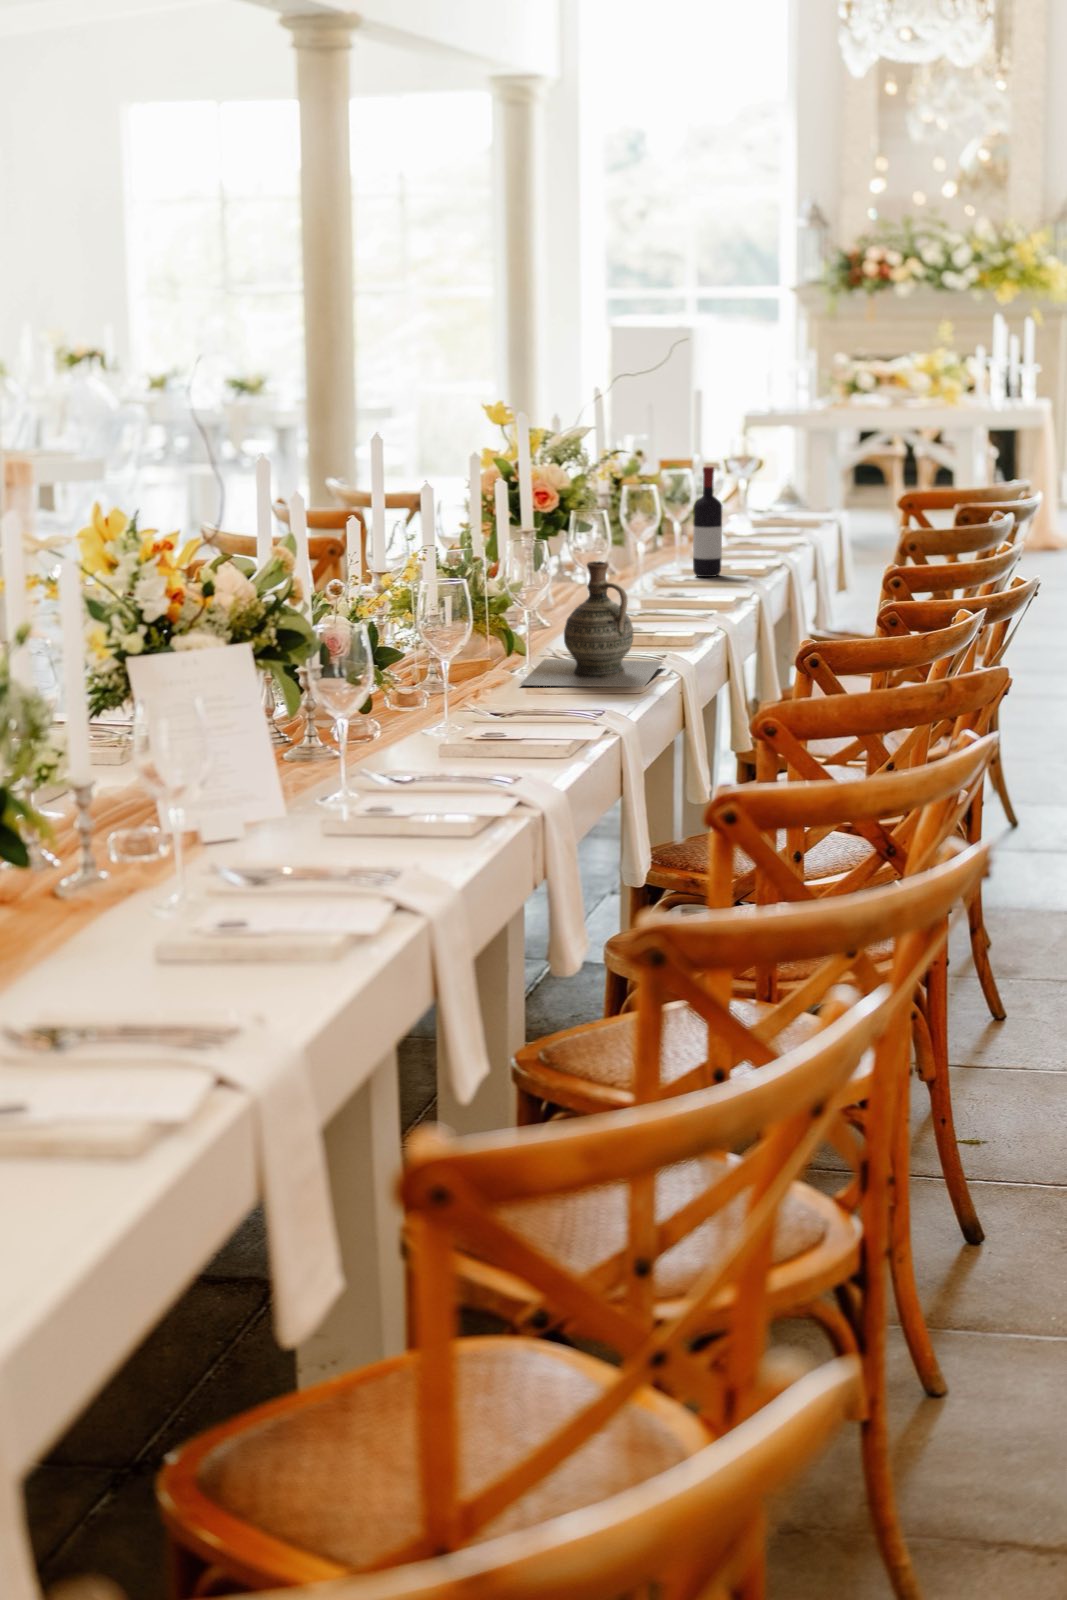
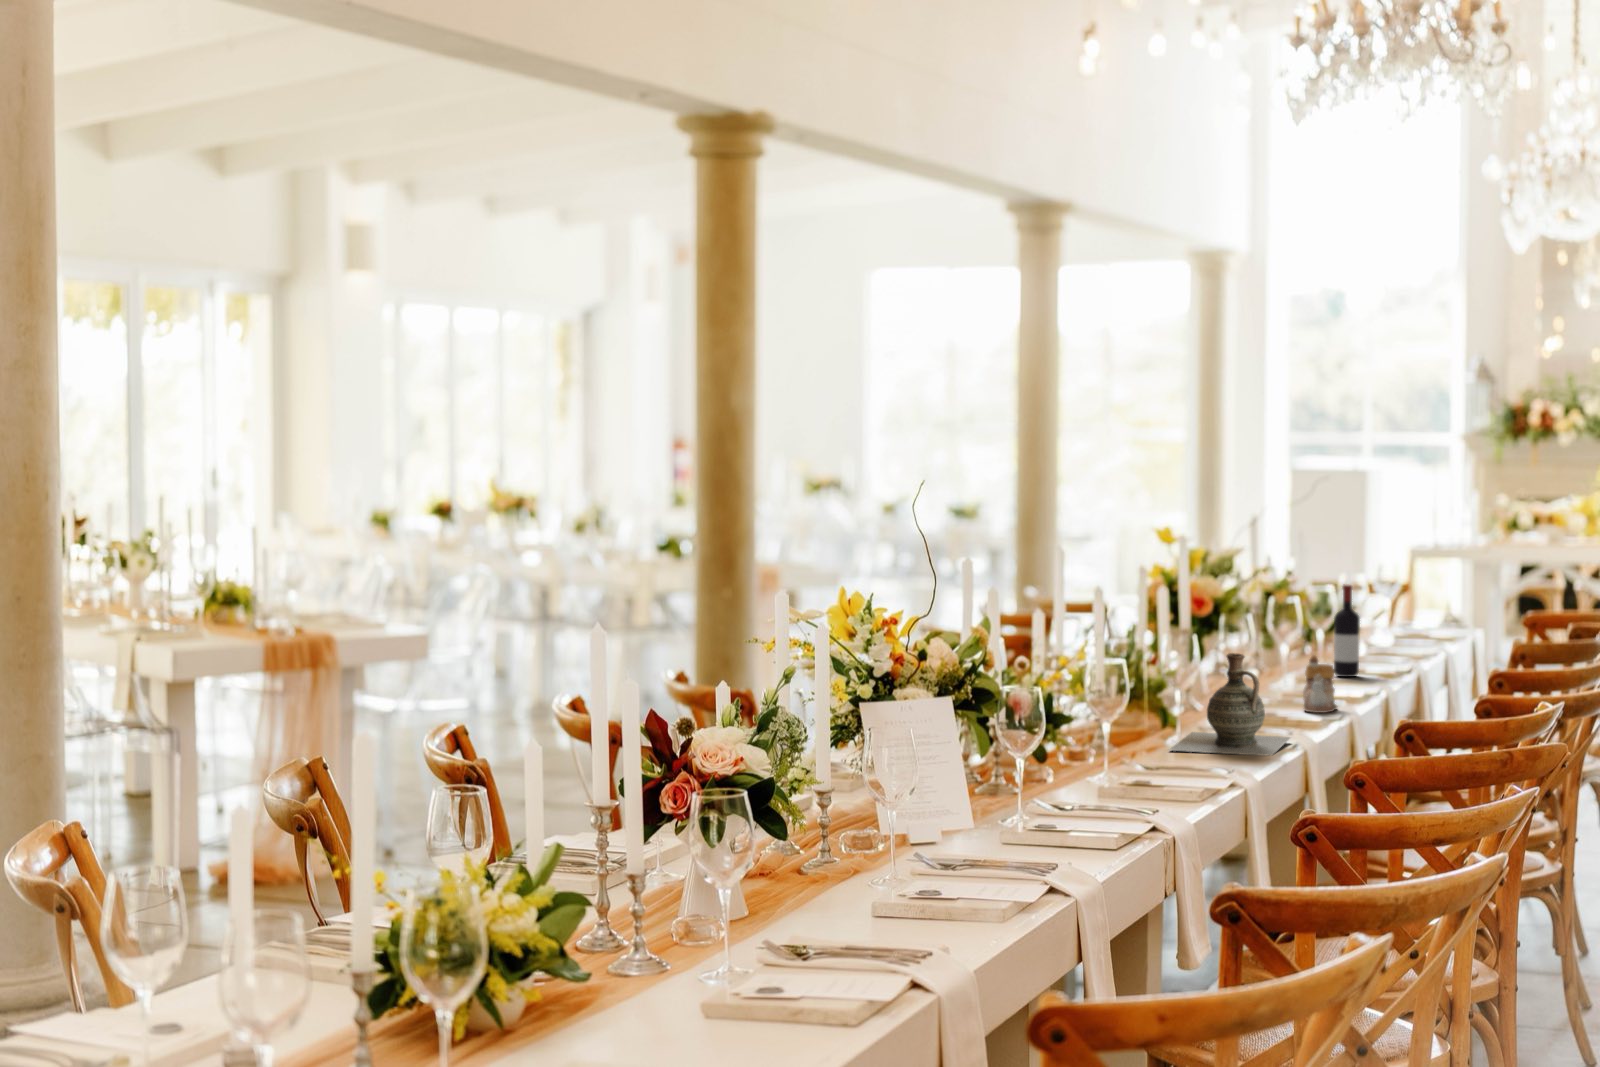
teapot: none [667,556,708,625] -> present [1303,655,1337,713]

